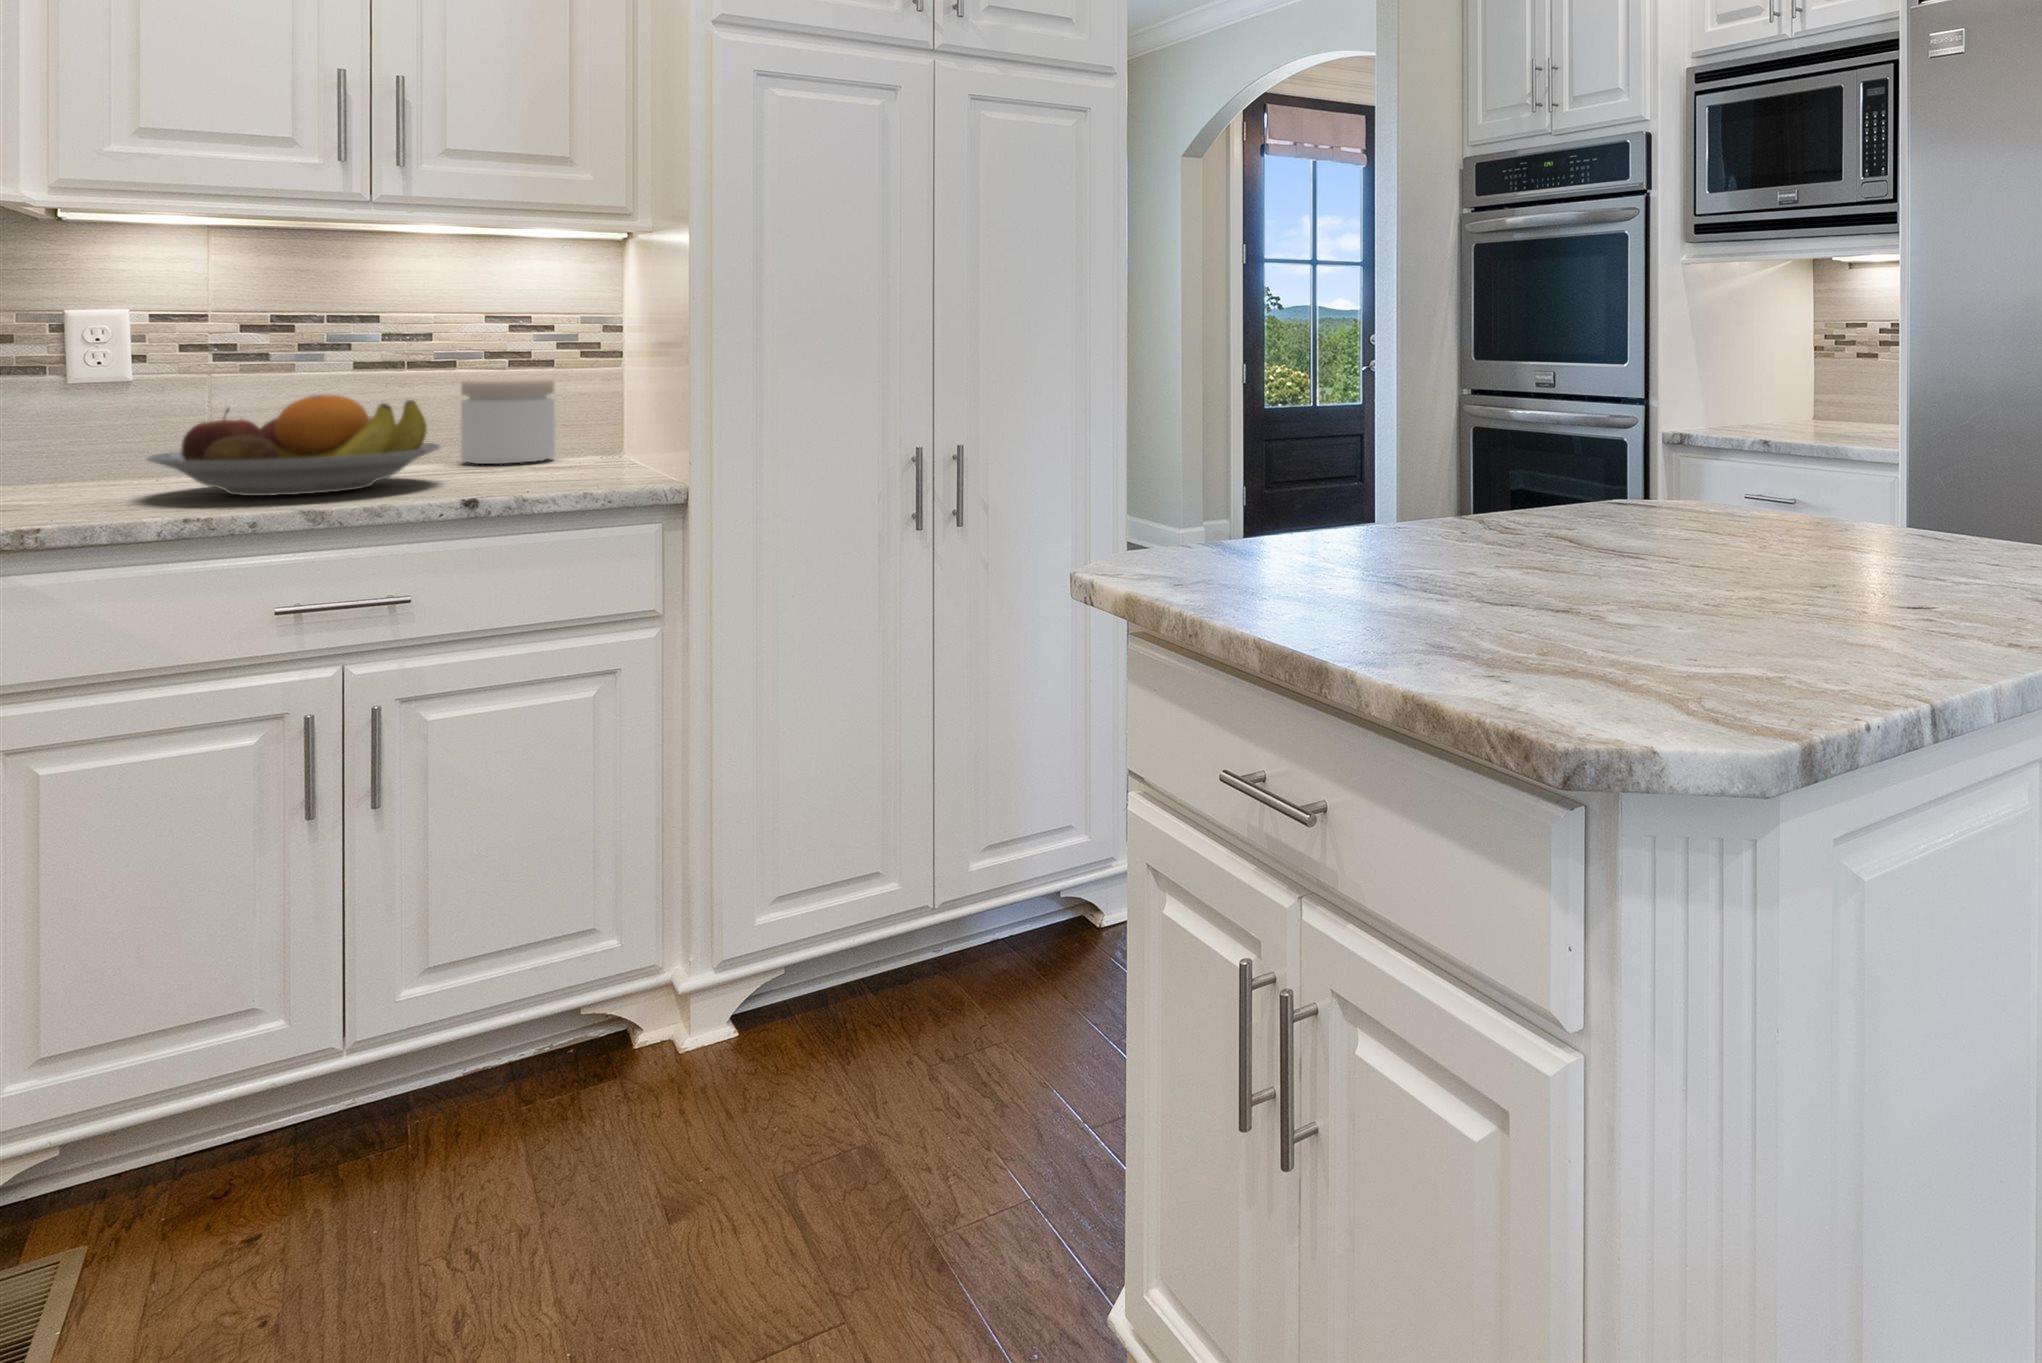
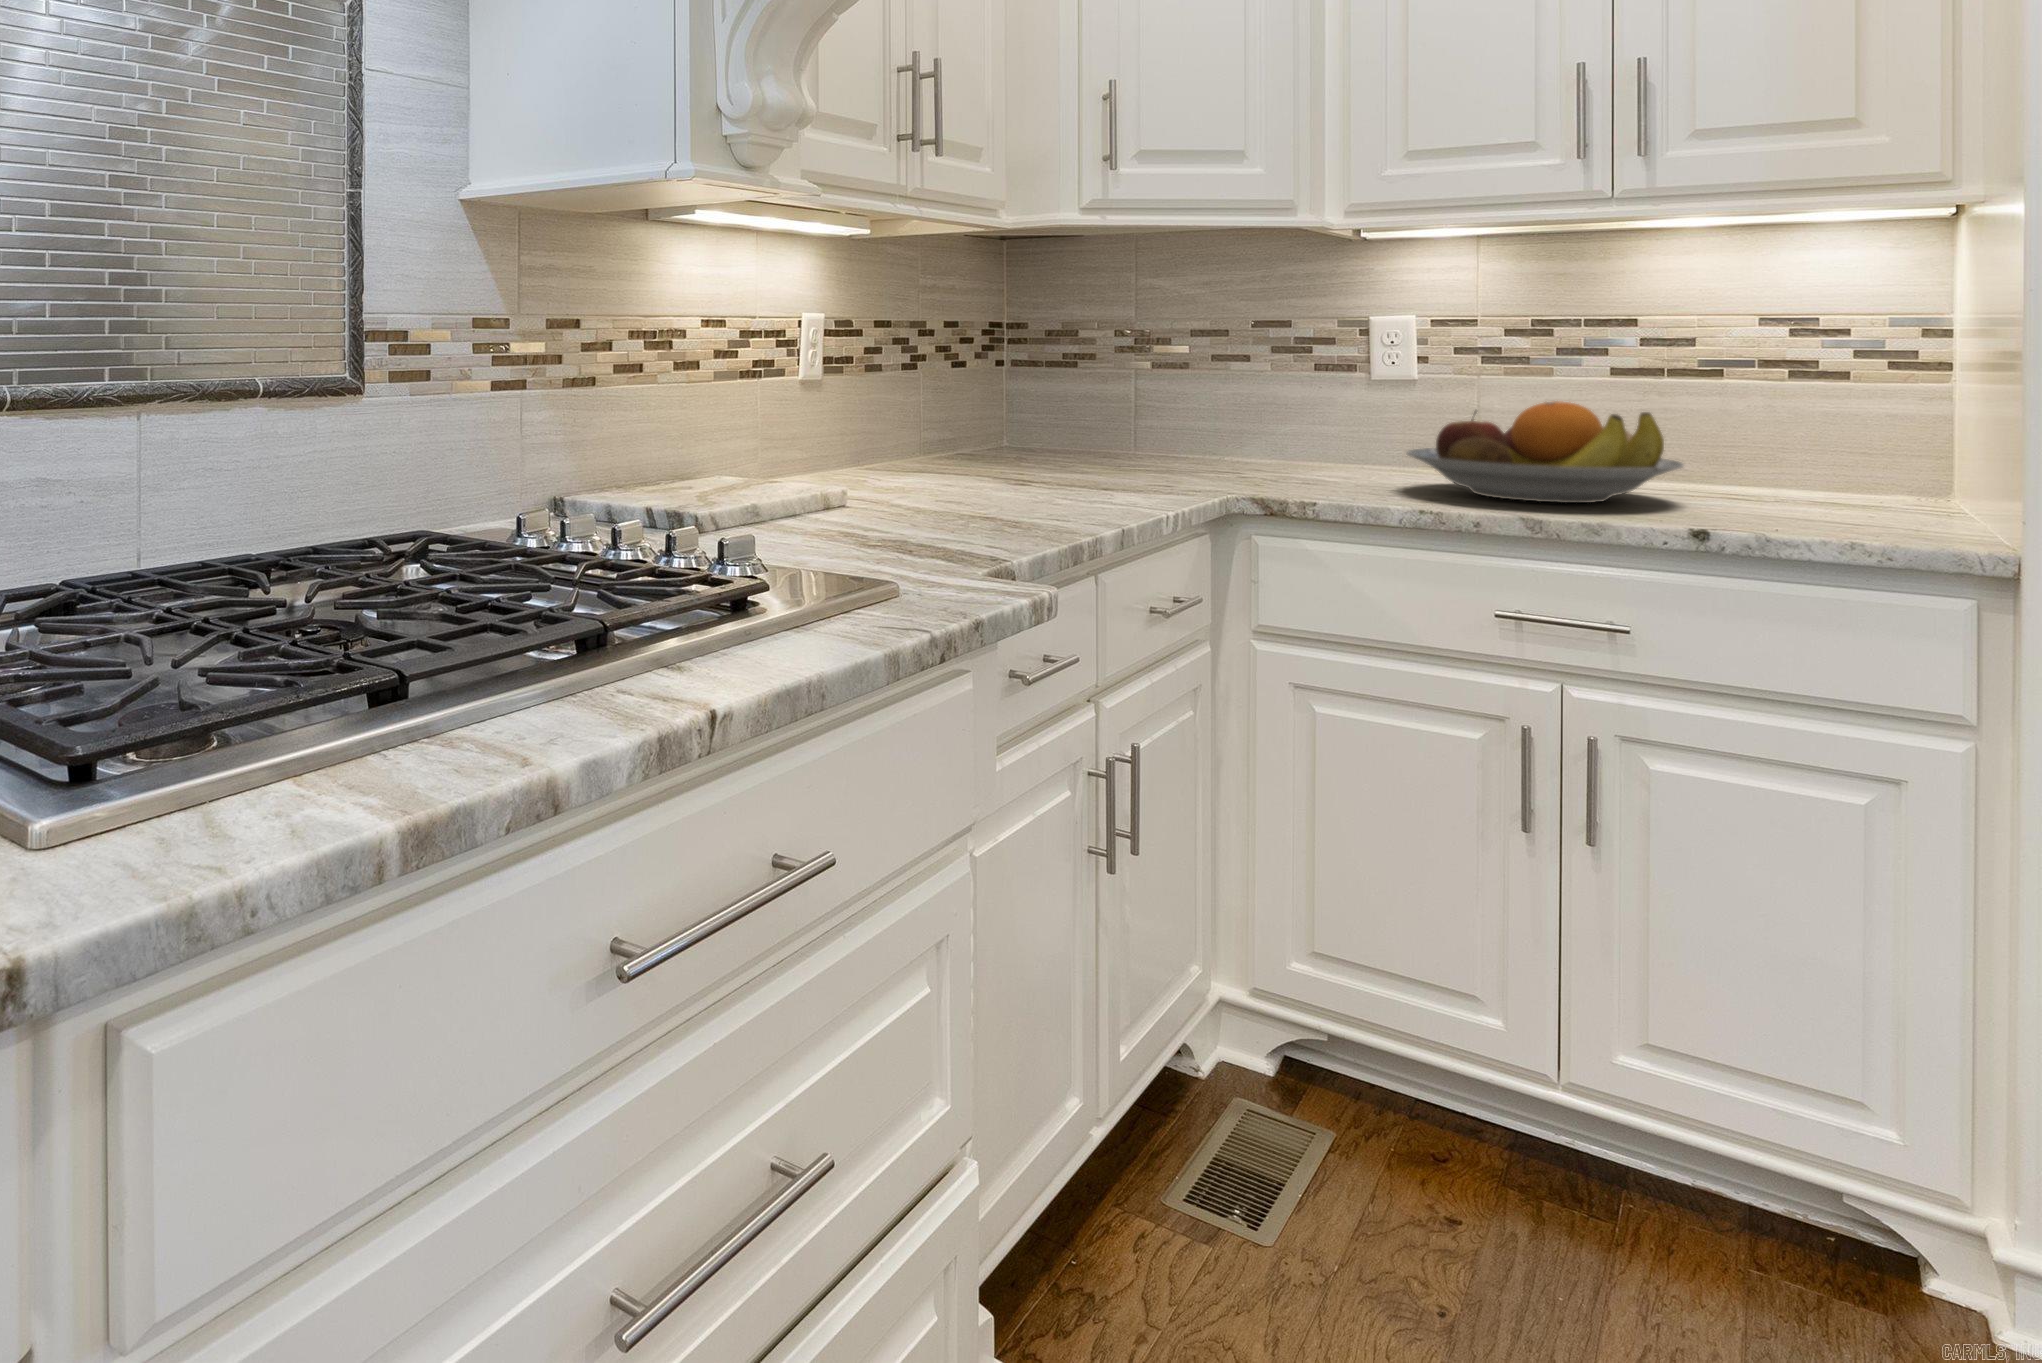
jar: present [461,379,555,464] -> none [1724,392,1845,493]

